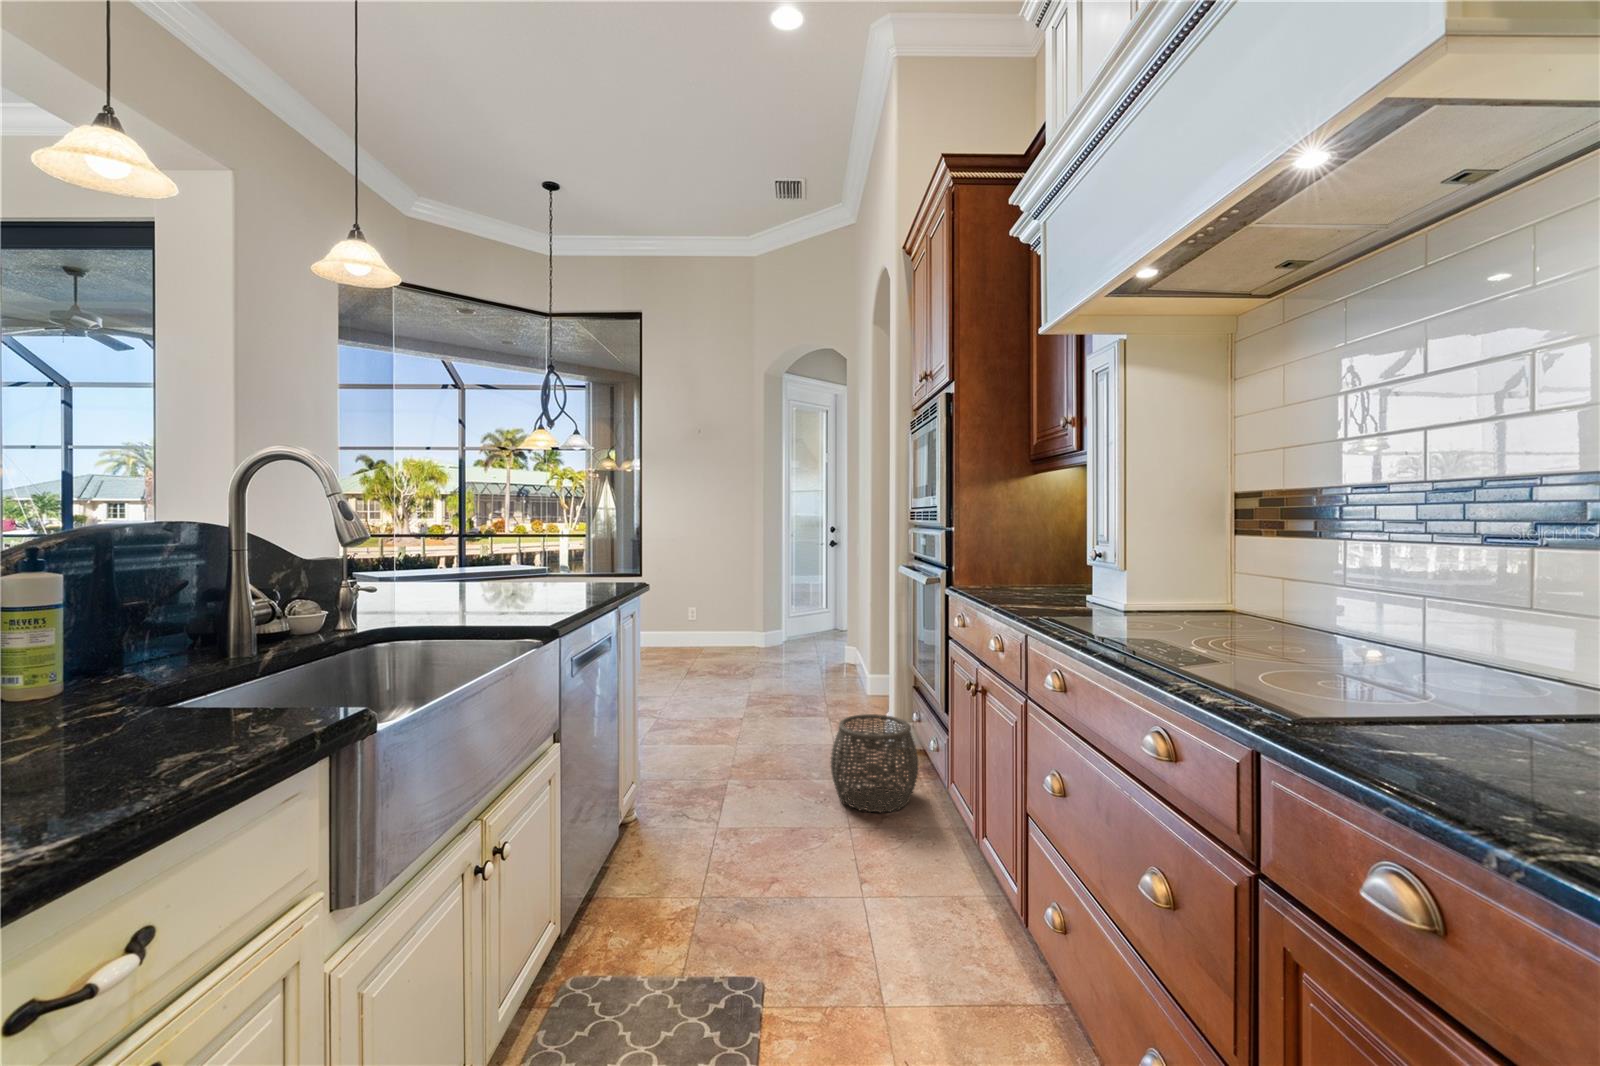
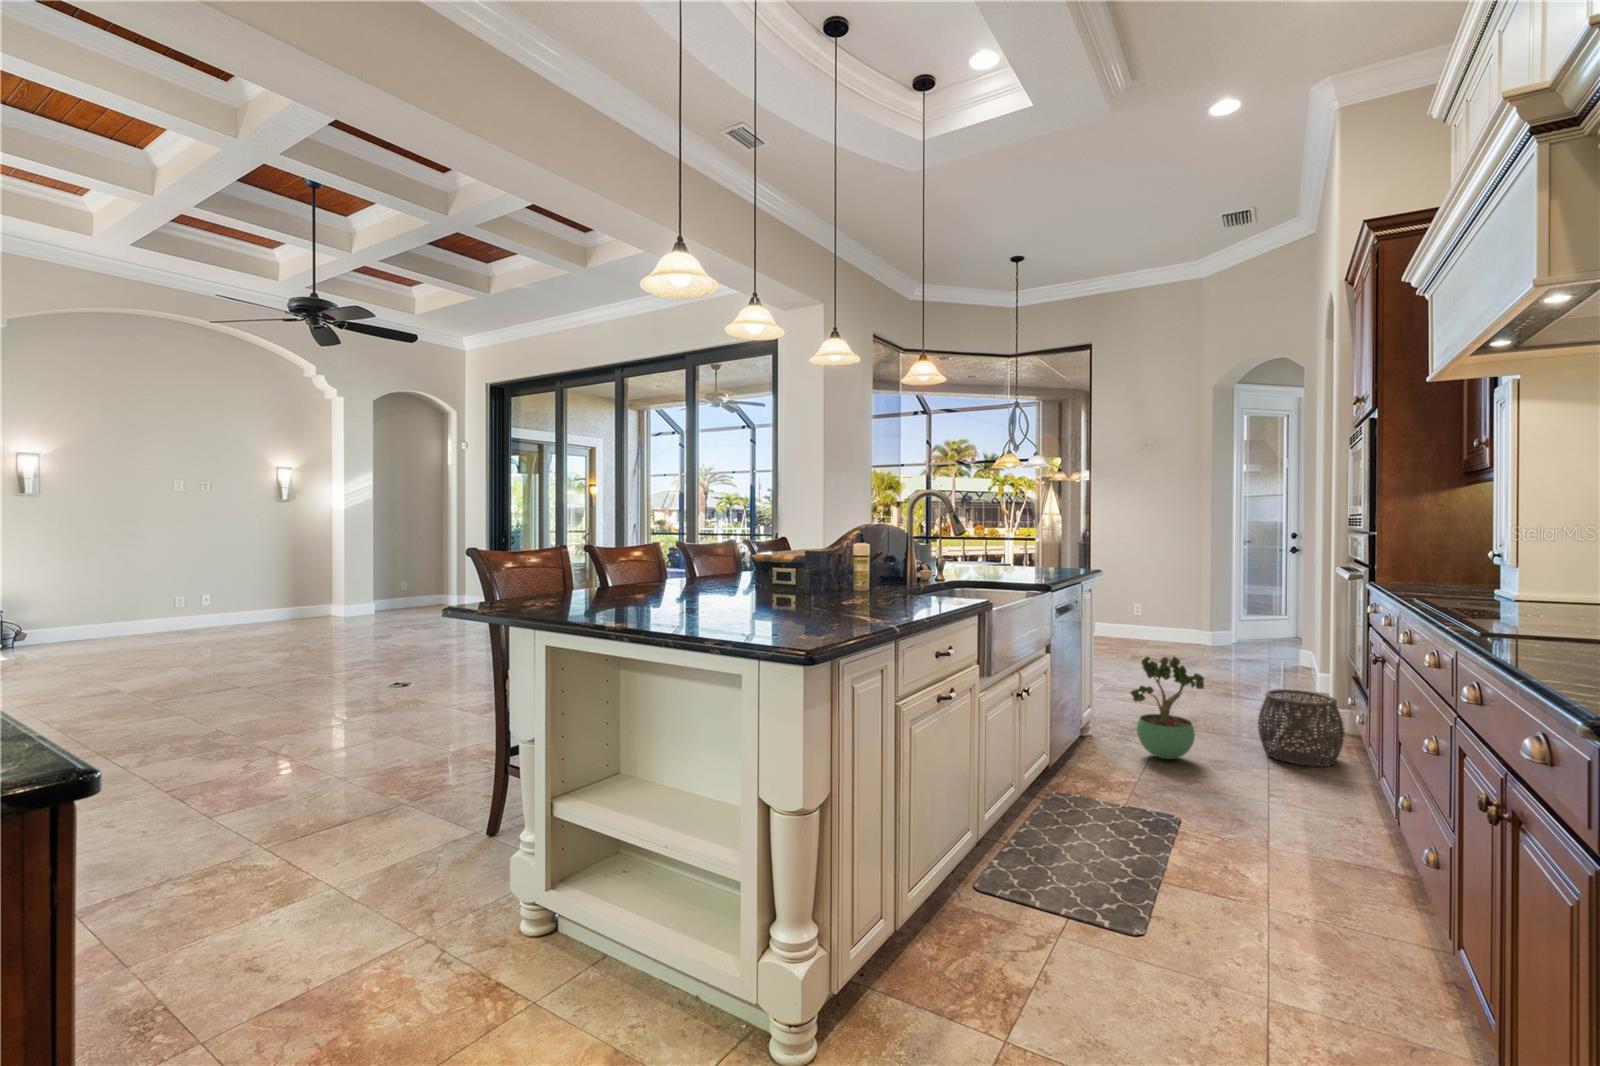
potted plant: none [683,697,777,840] -> present [1131,657,1204,759]

